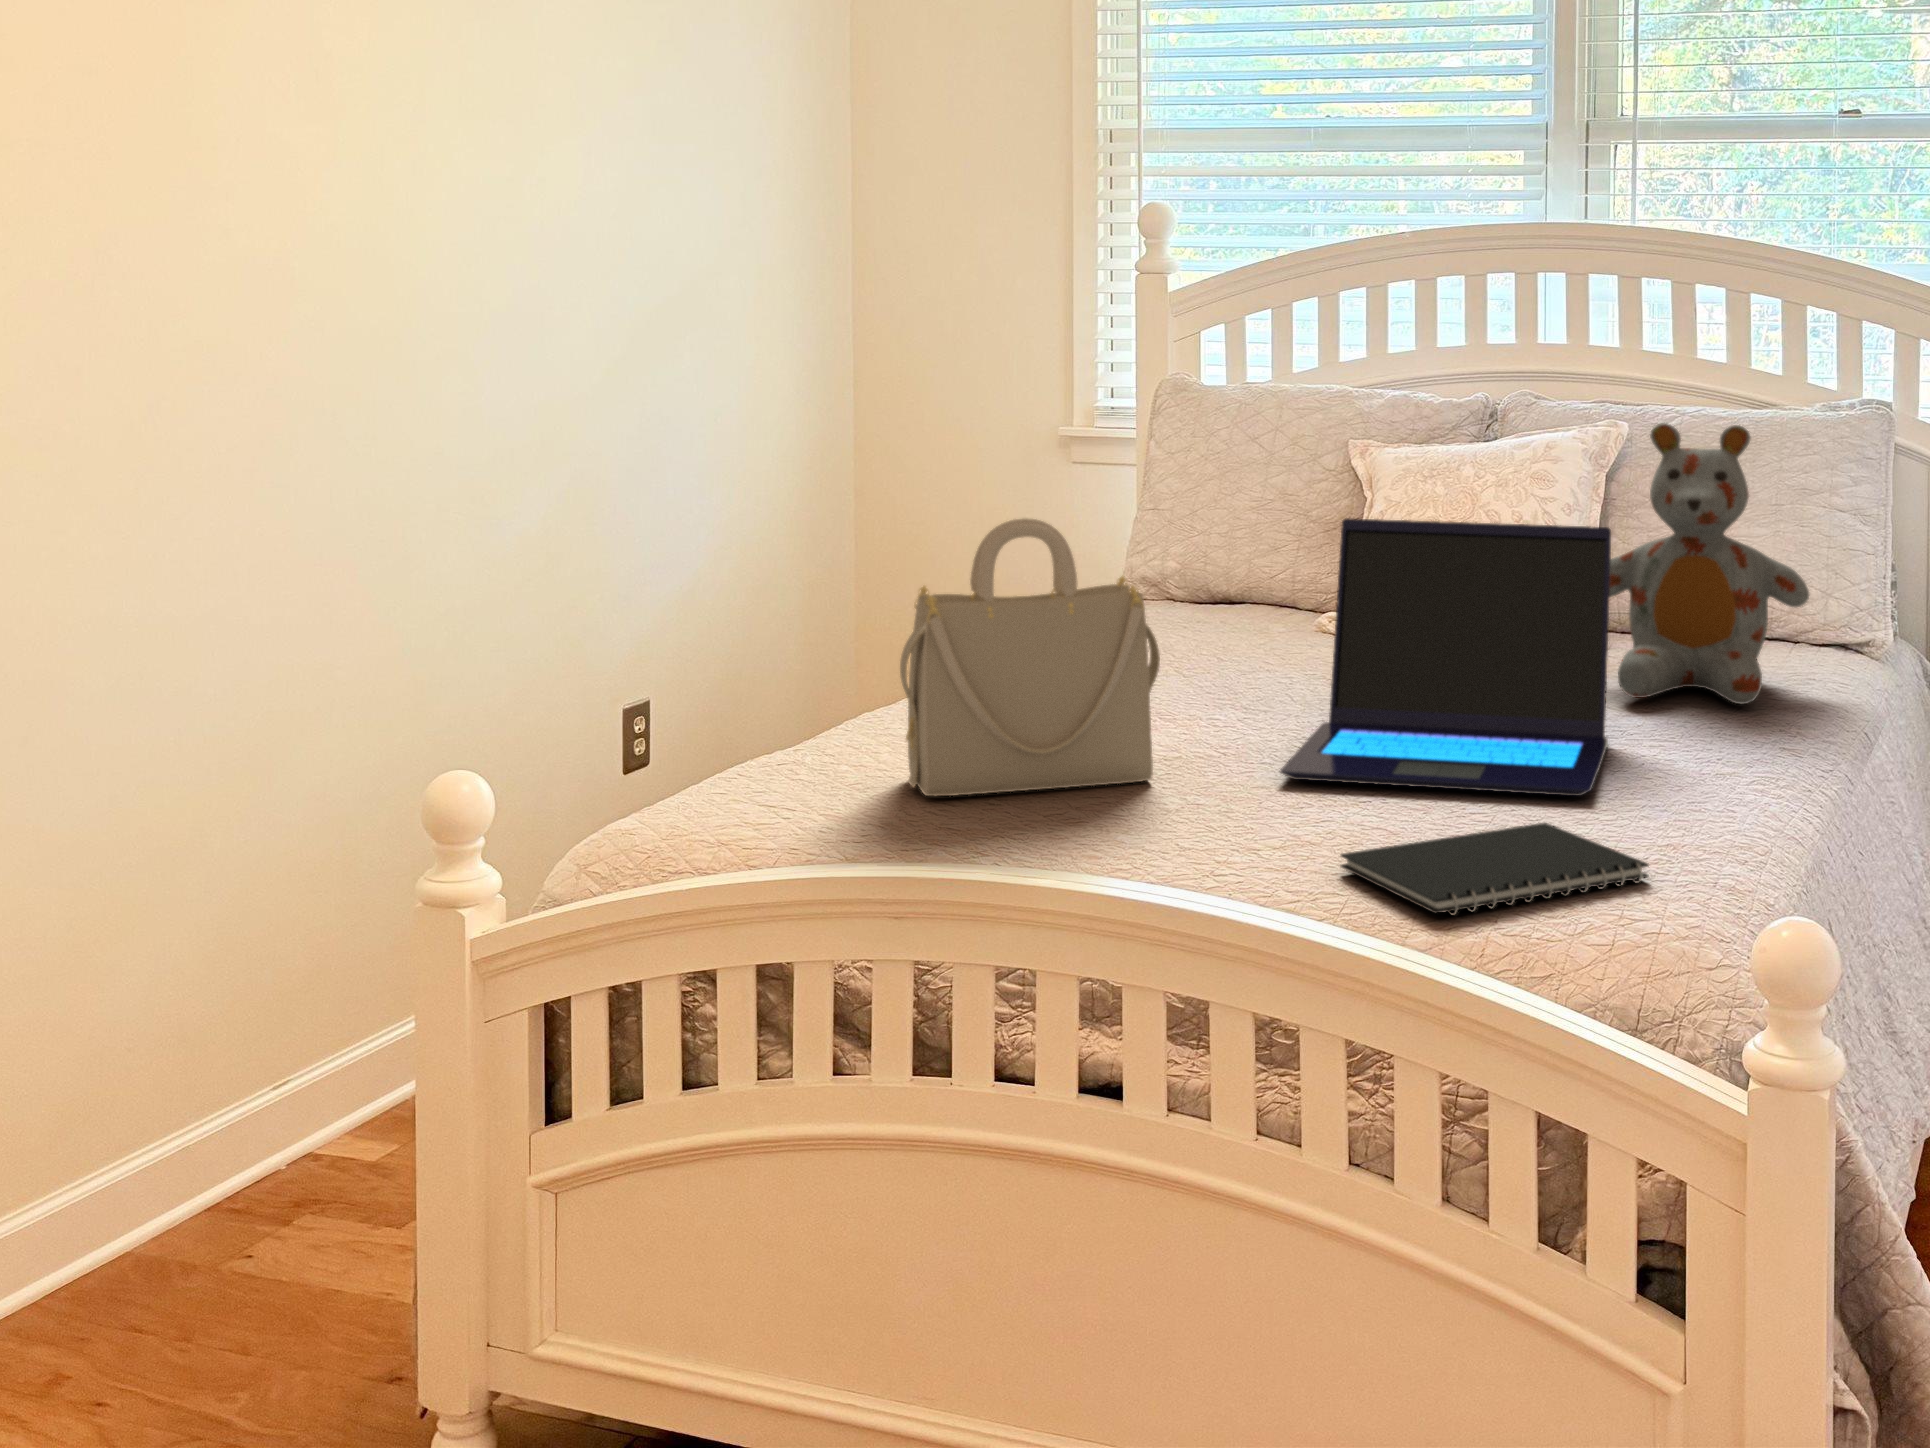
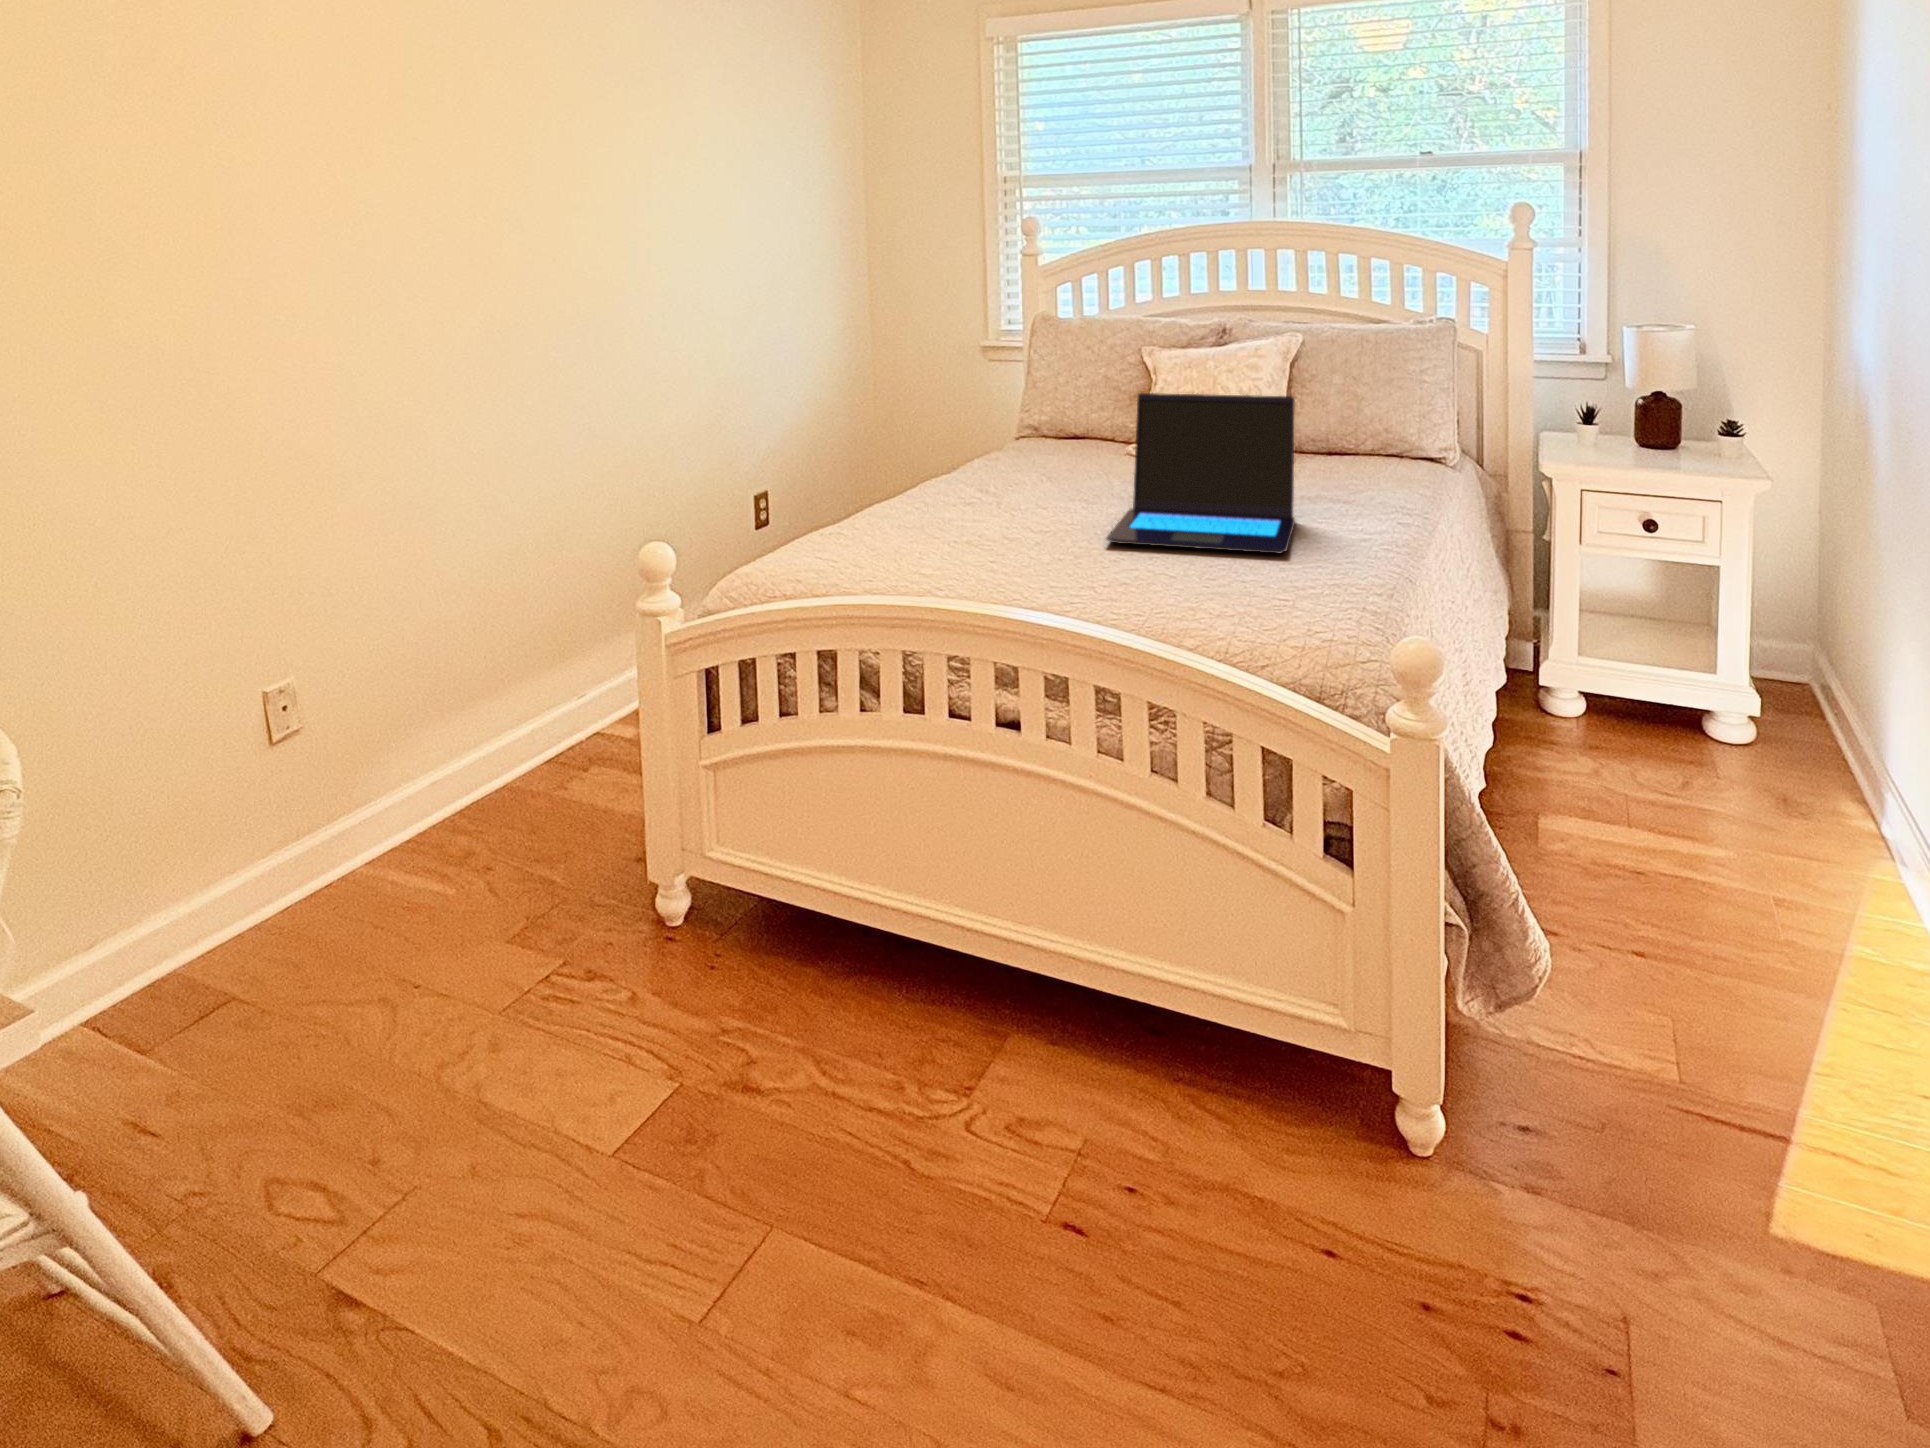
stuffed bear: present [1609,423,1809,704] -> none [1282,335,1412,496]
handbag: present [900,518,1160,796] -> none [892,398,1036,553]
notebook: present [1341,823,1648,916] -> none [1142,570,1324,628]

